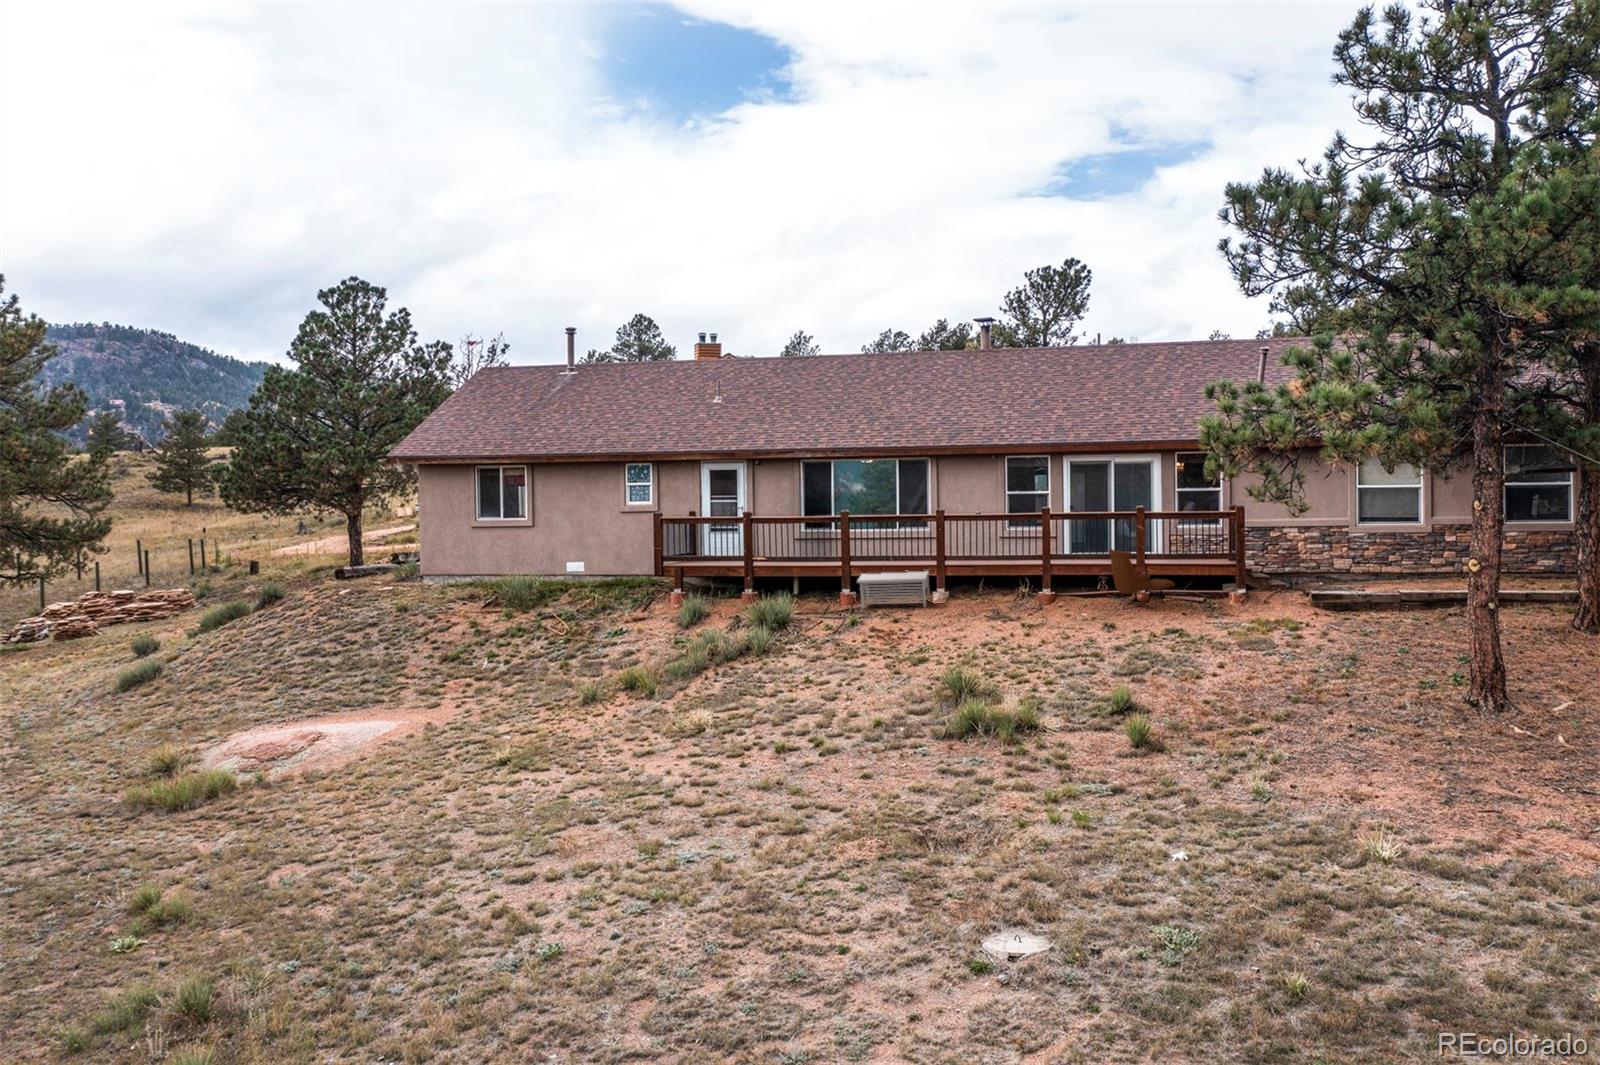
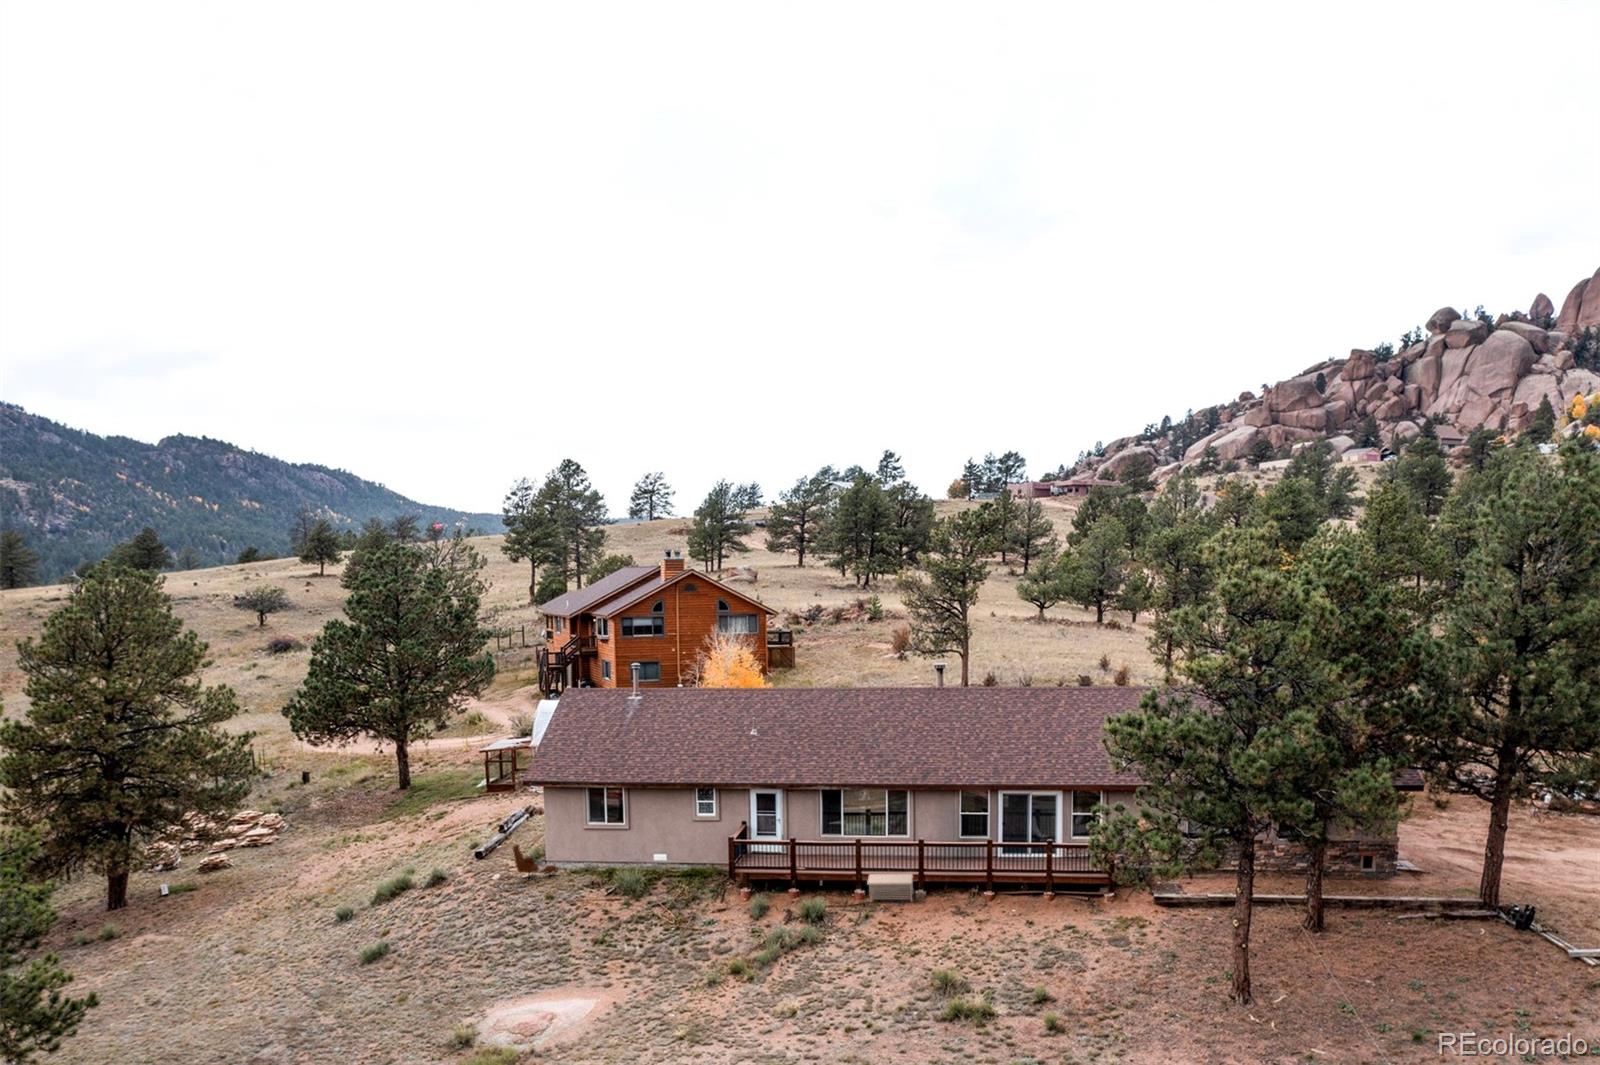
lounge chair: present [1109,549,1175,605] -> present [513,845,557,879]

